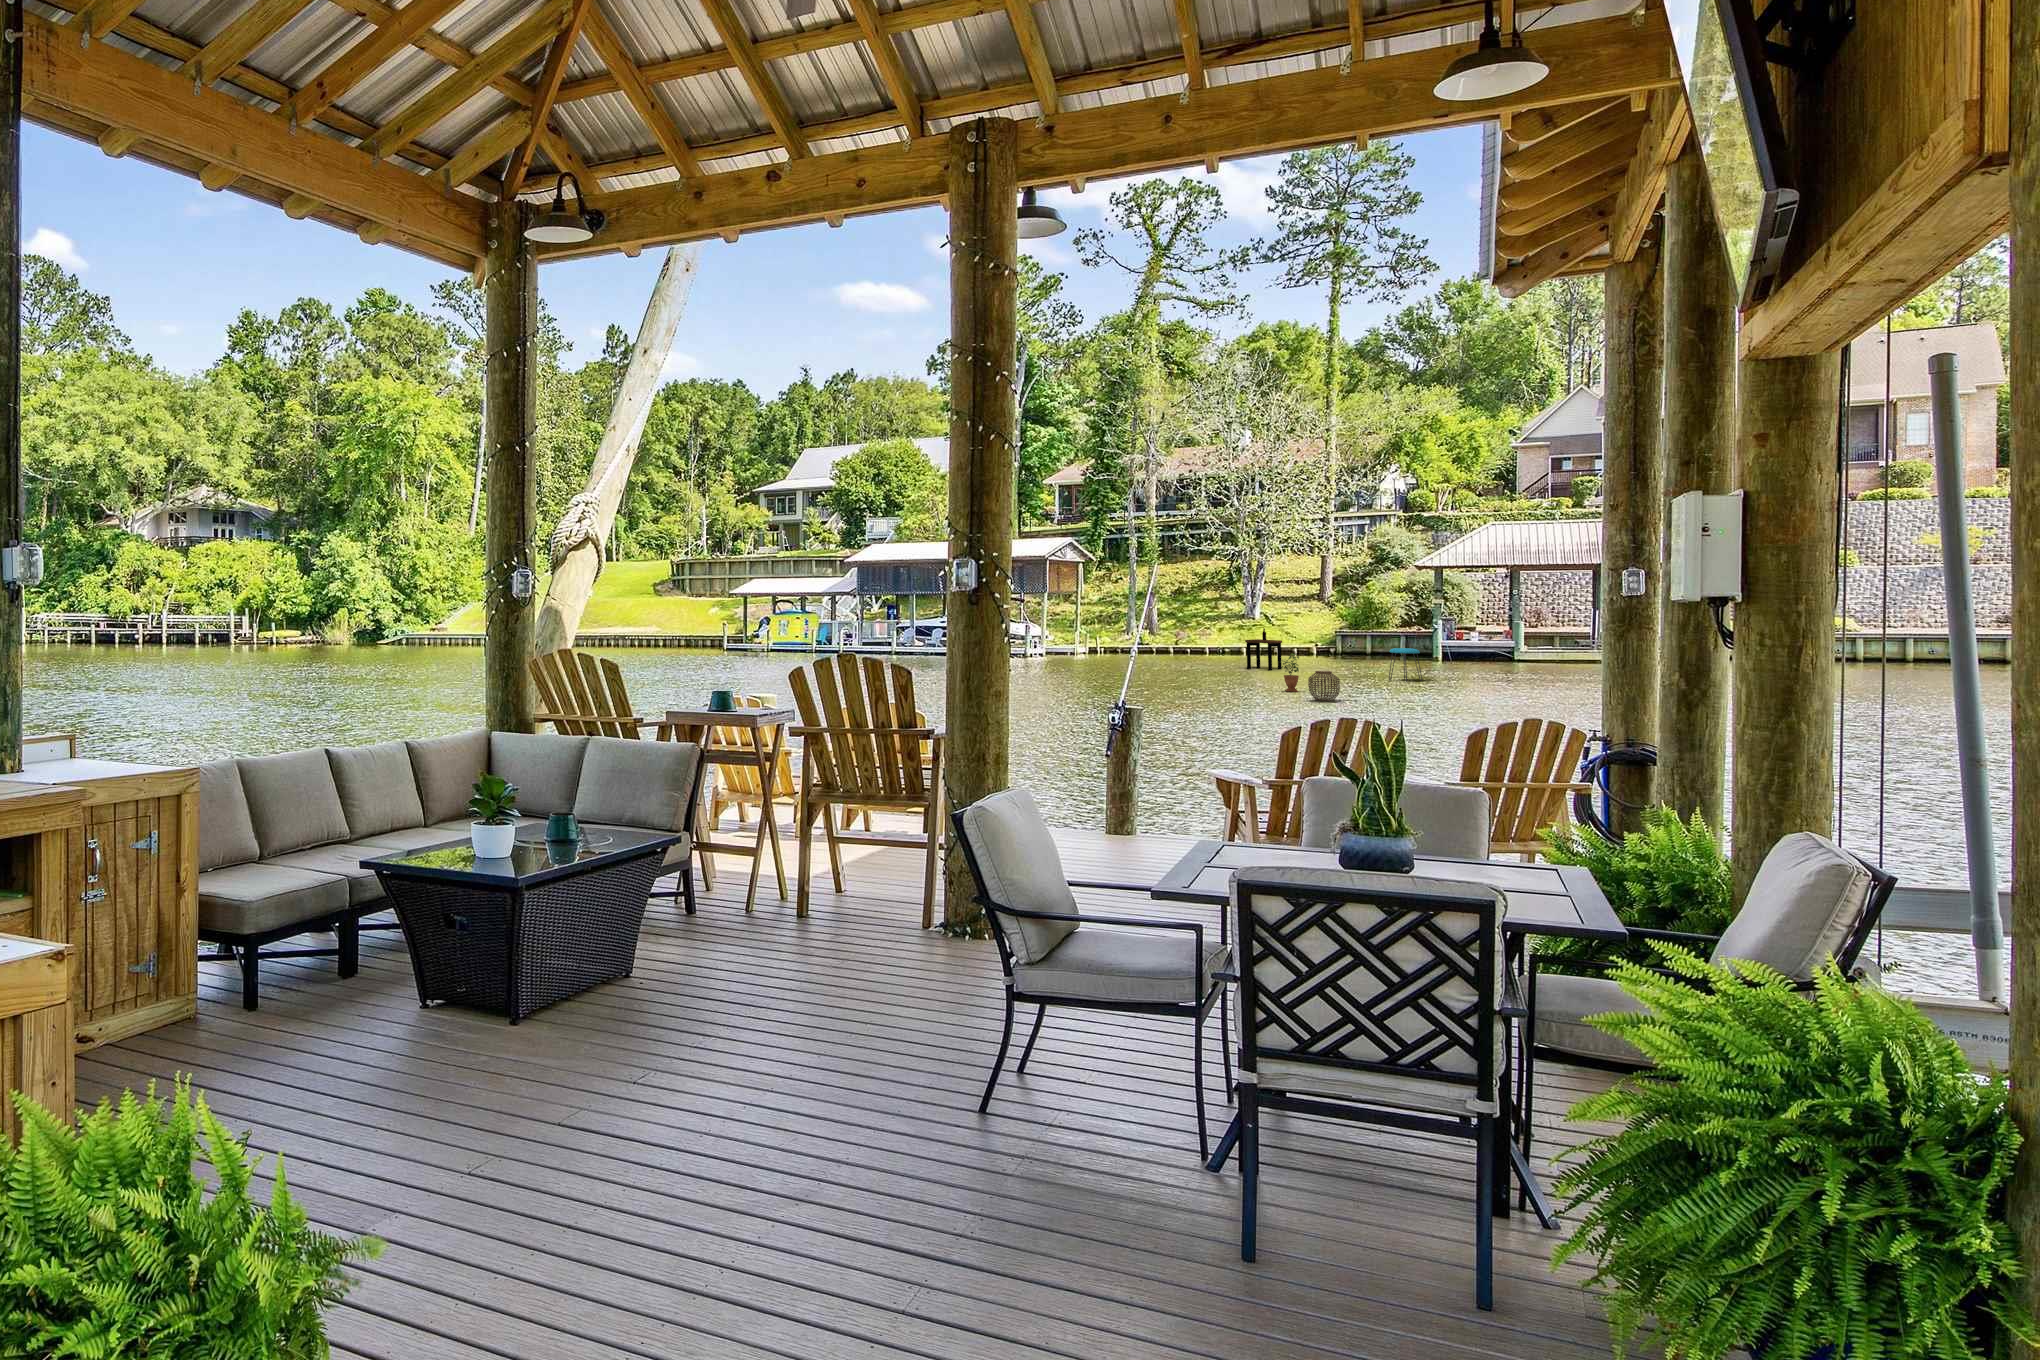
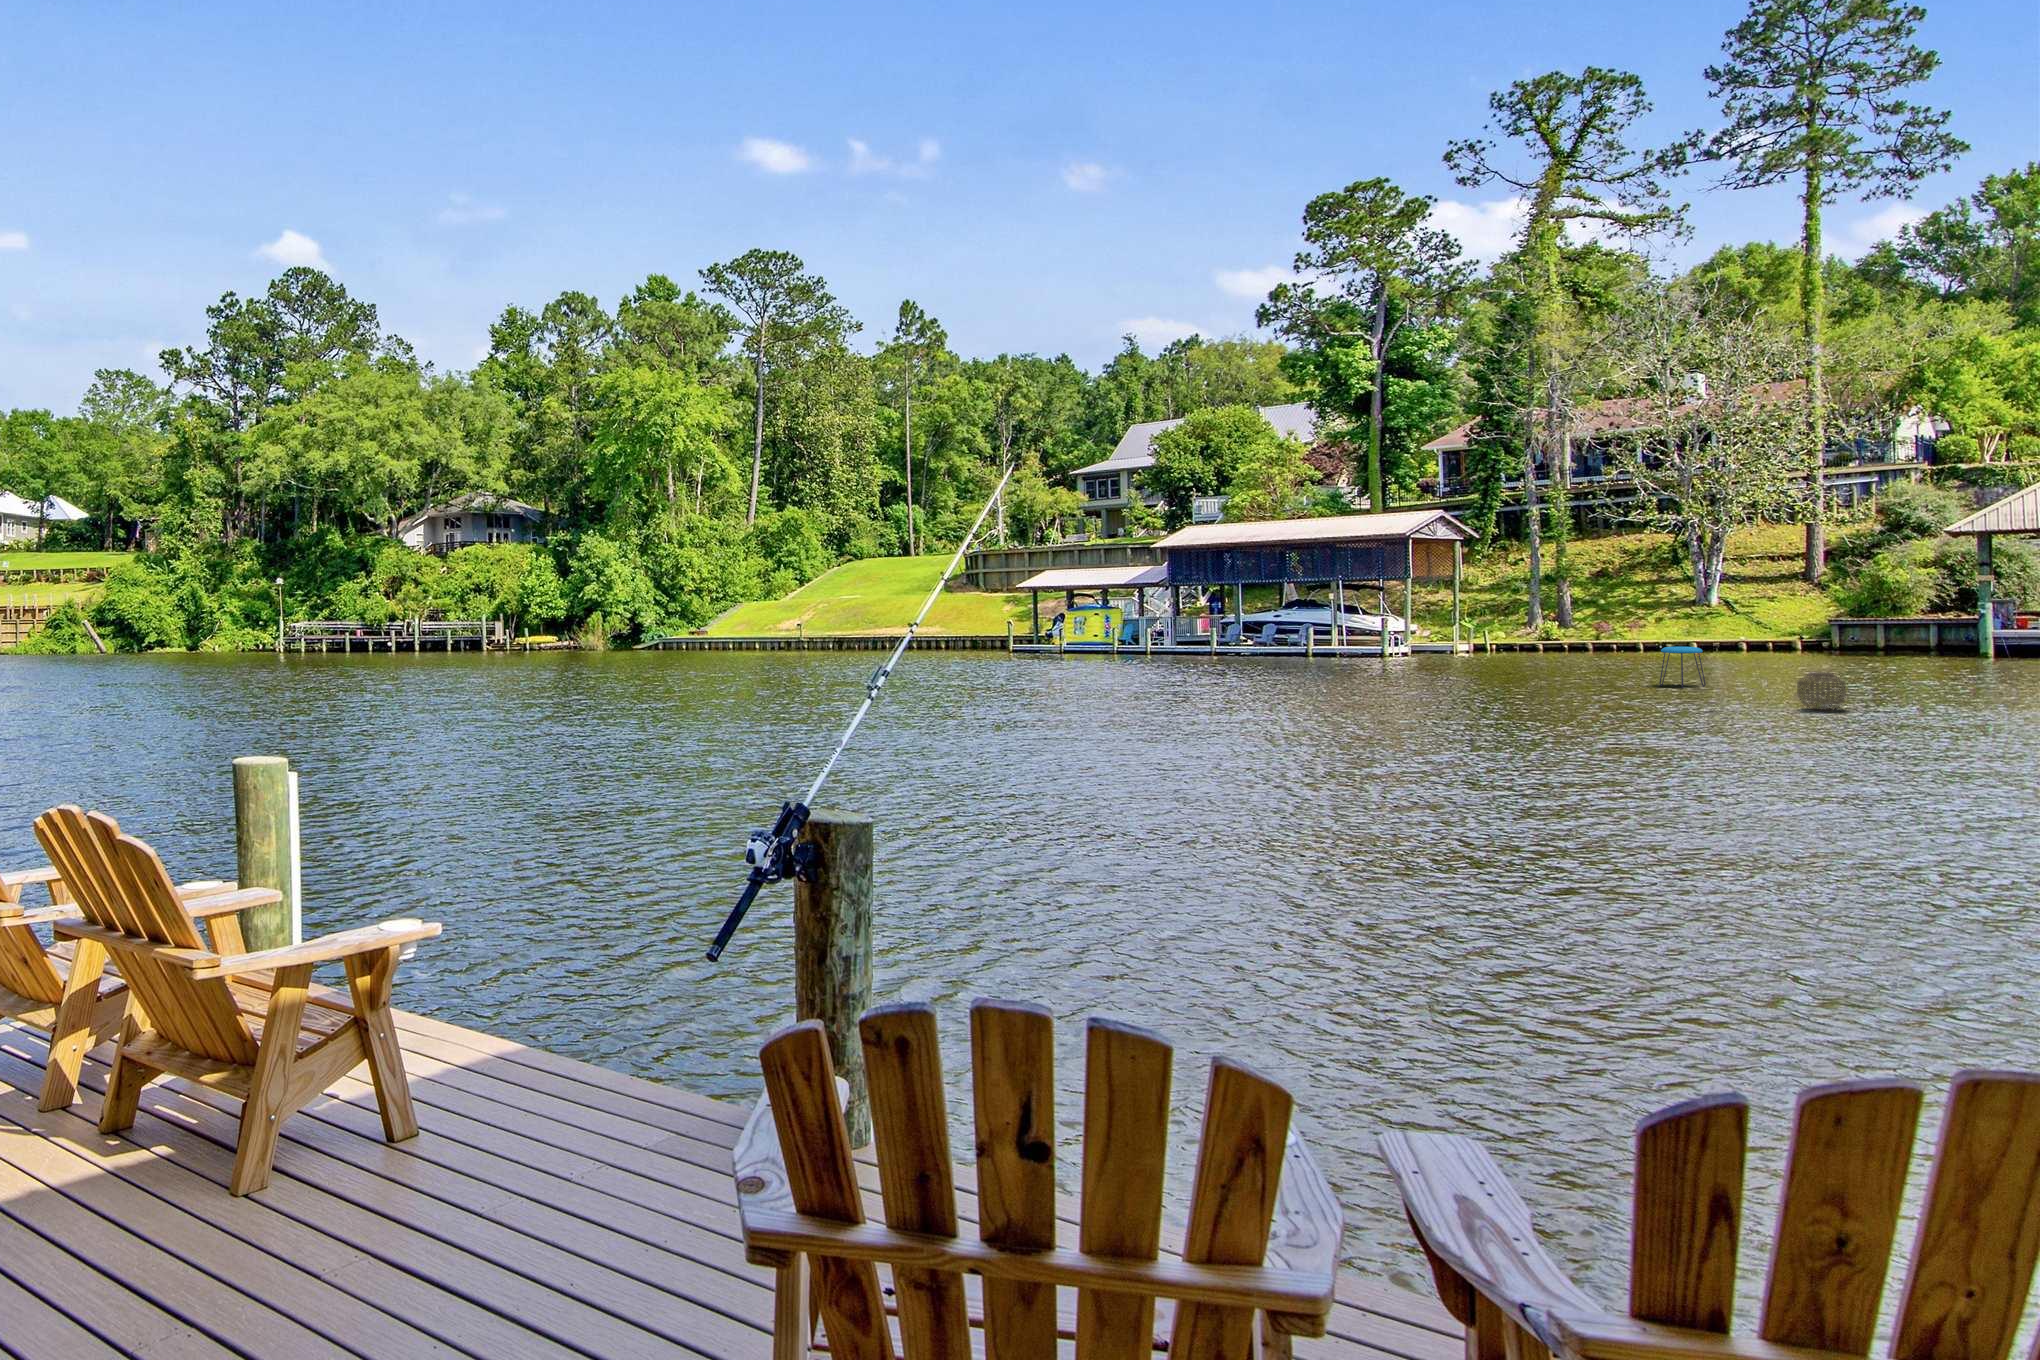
side table: present [1245,628,1282,670] -> none [1696,616,1750,668]
stool: present [1389,648,1422,682] -> present [1660,647,1706,688]
potted plant: present [1282,654,1299,692] -> none [1752,647,1782,697]

